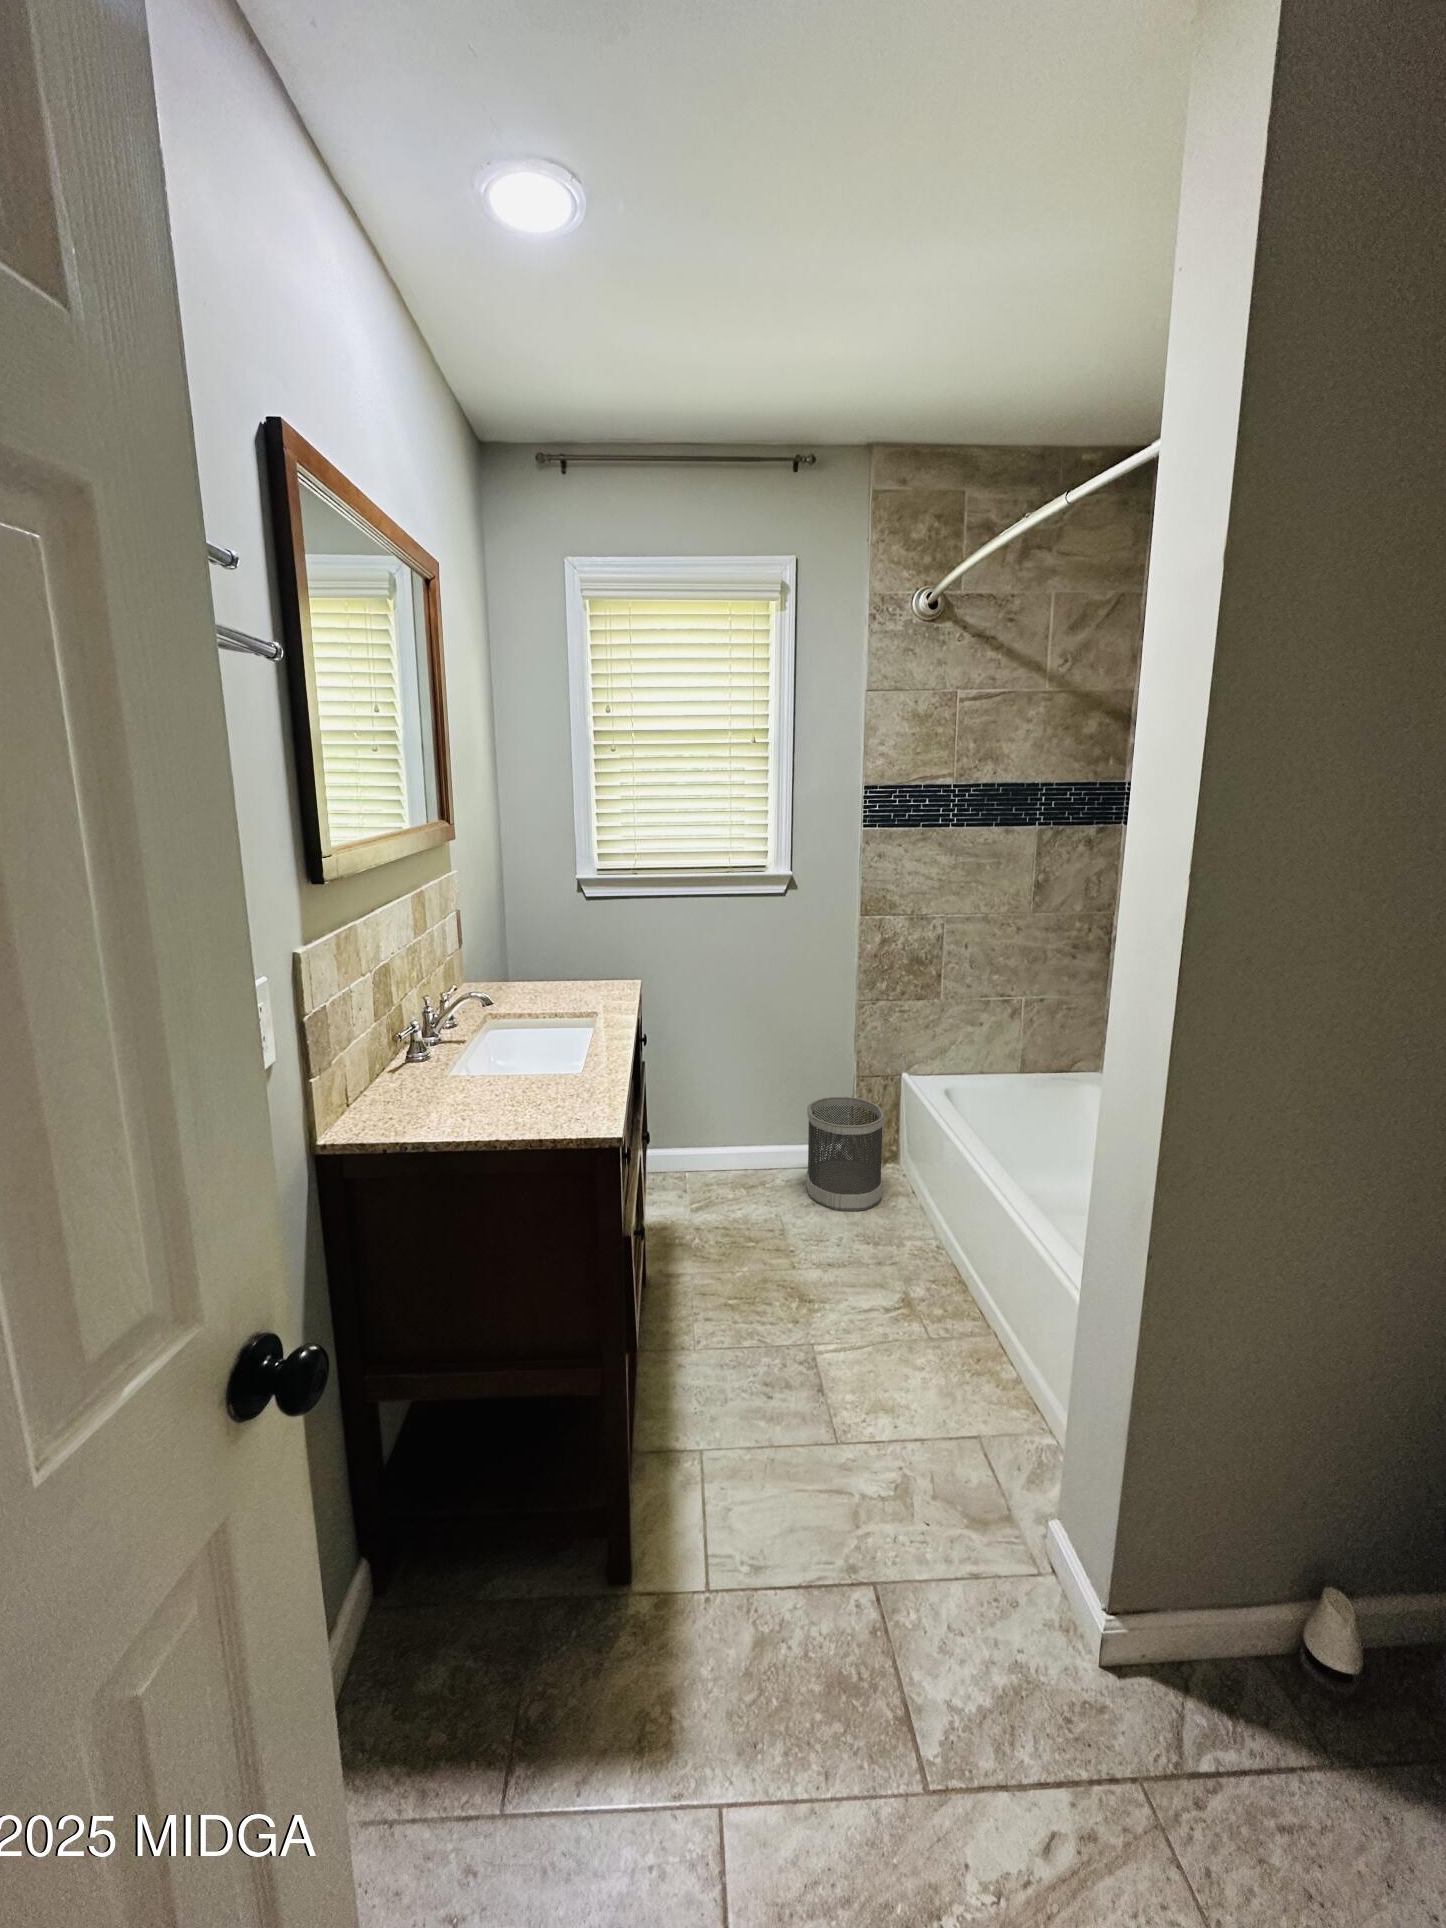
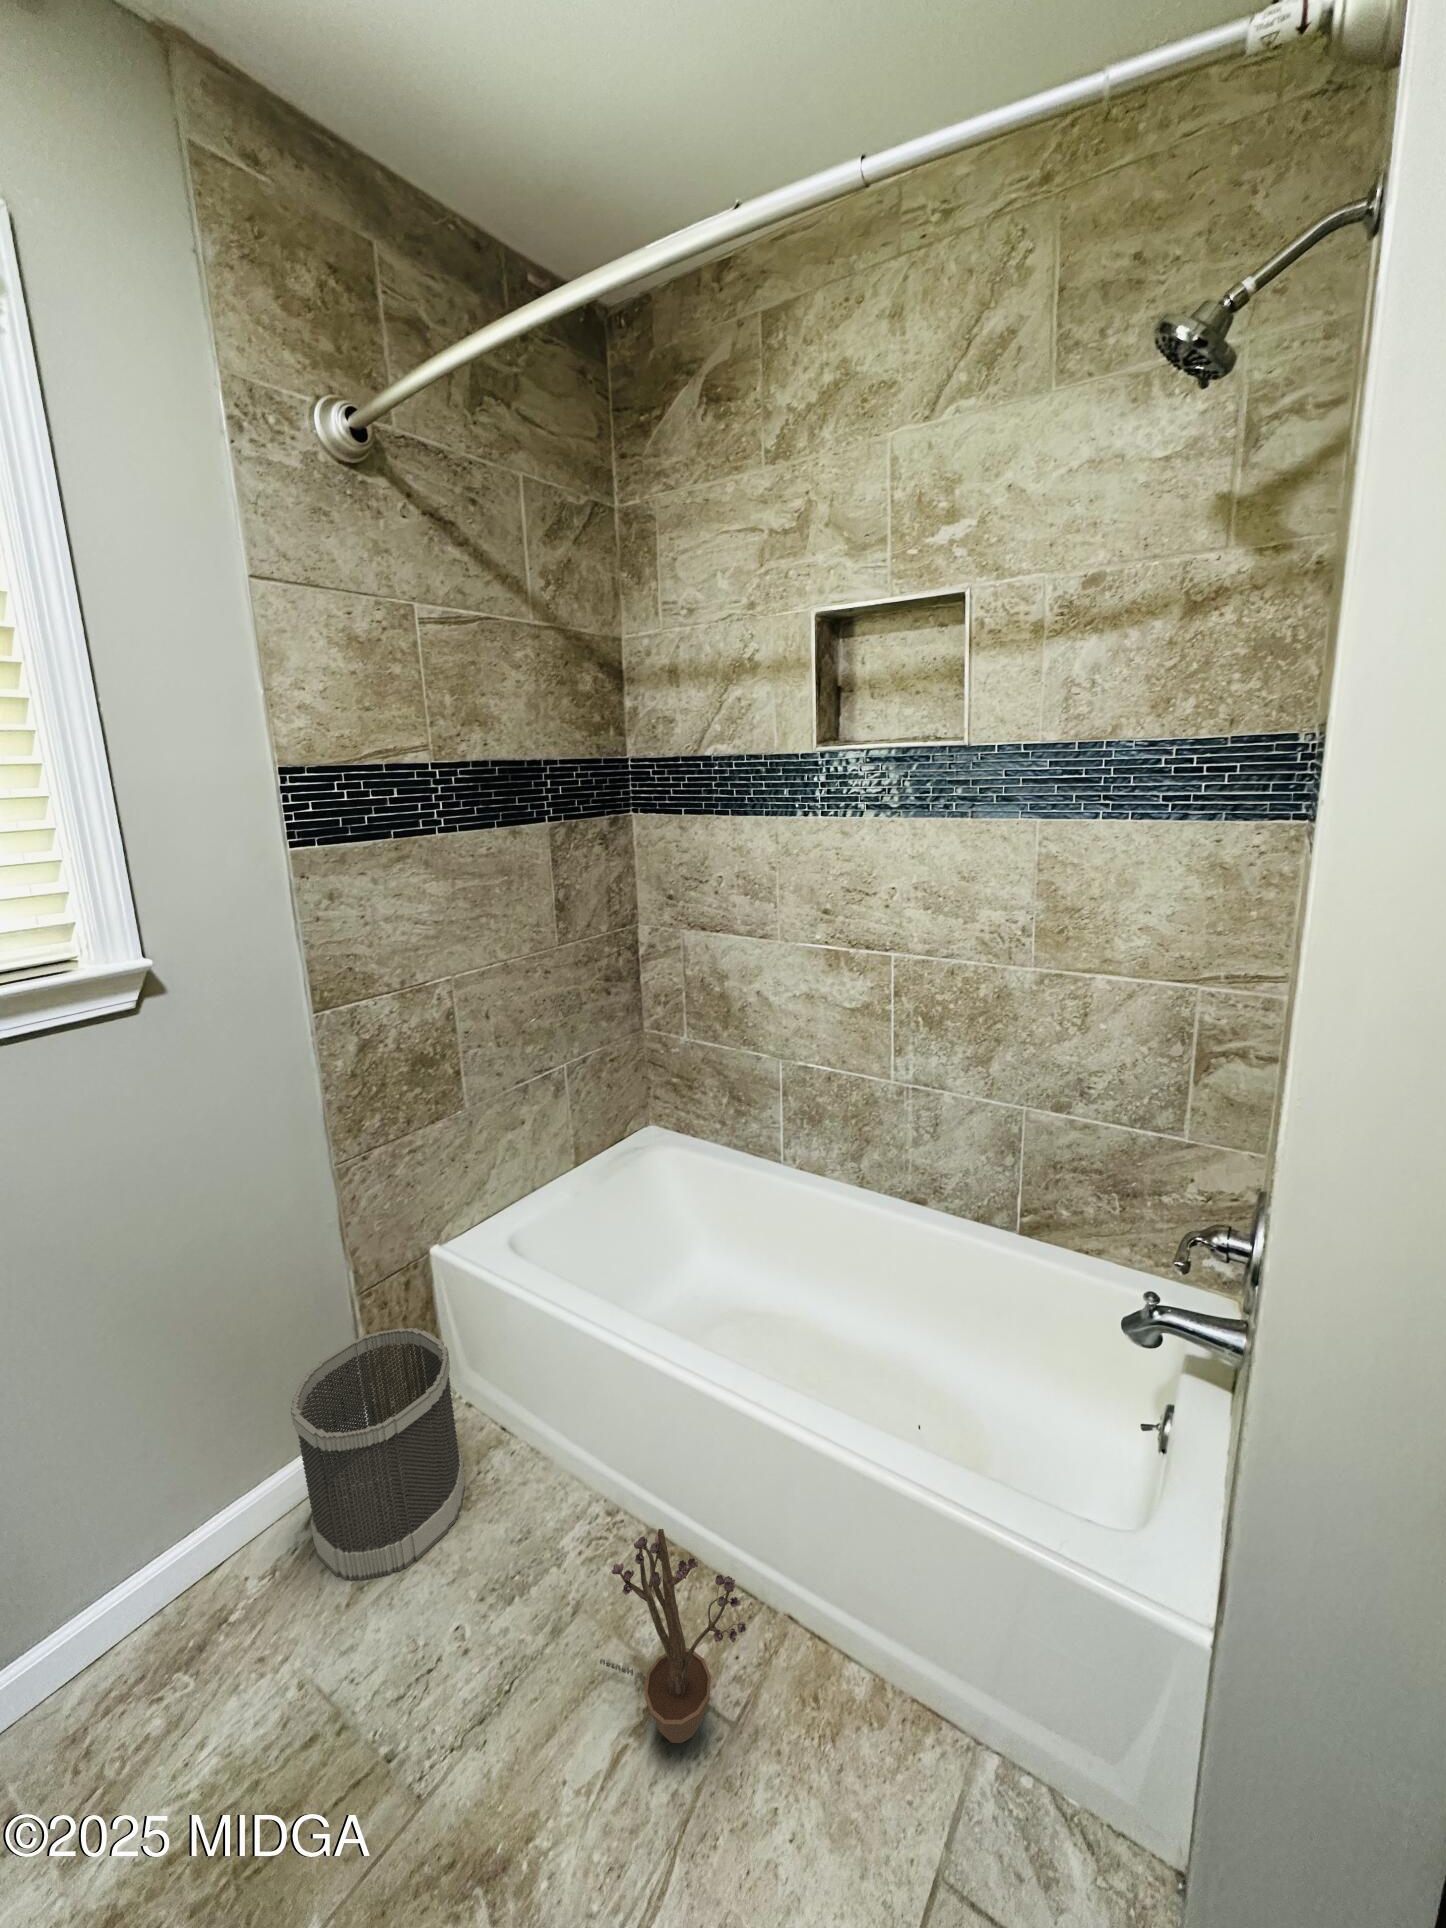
decorative plant: none [883,1198,935,1329] -> present [600,1529,746,1743]

